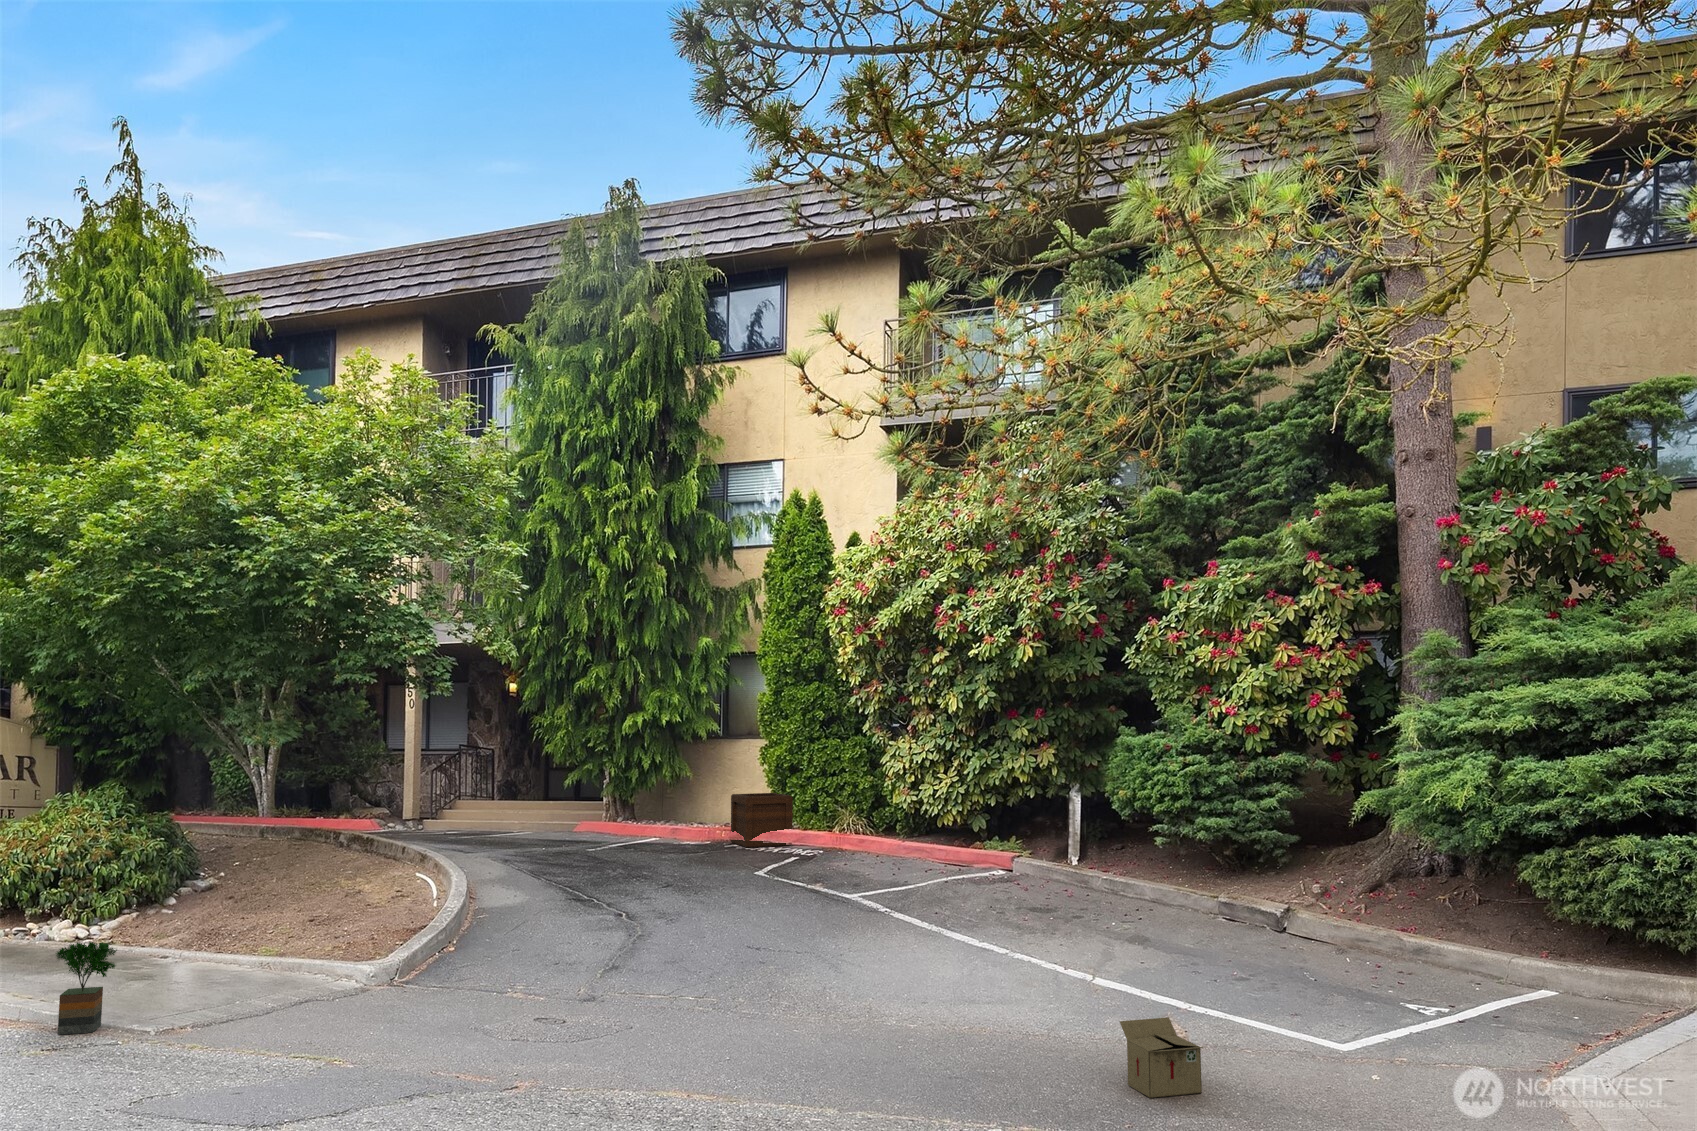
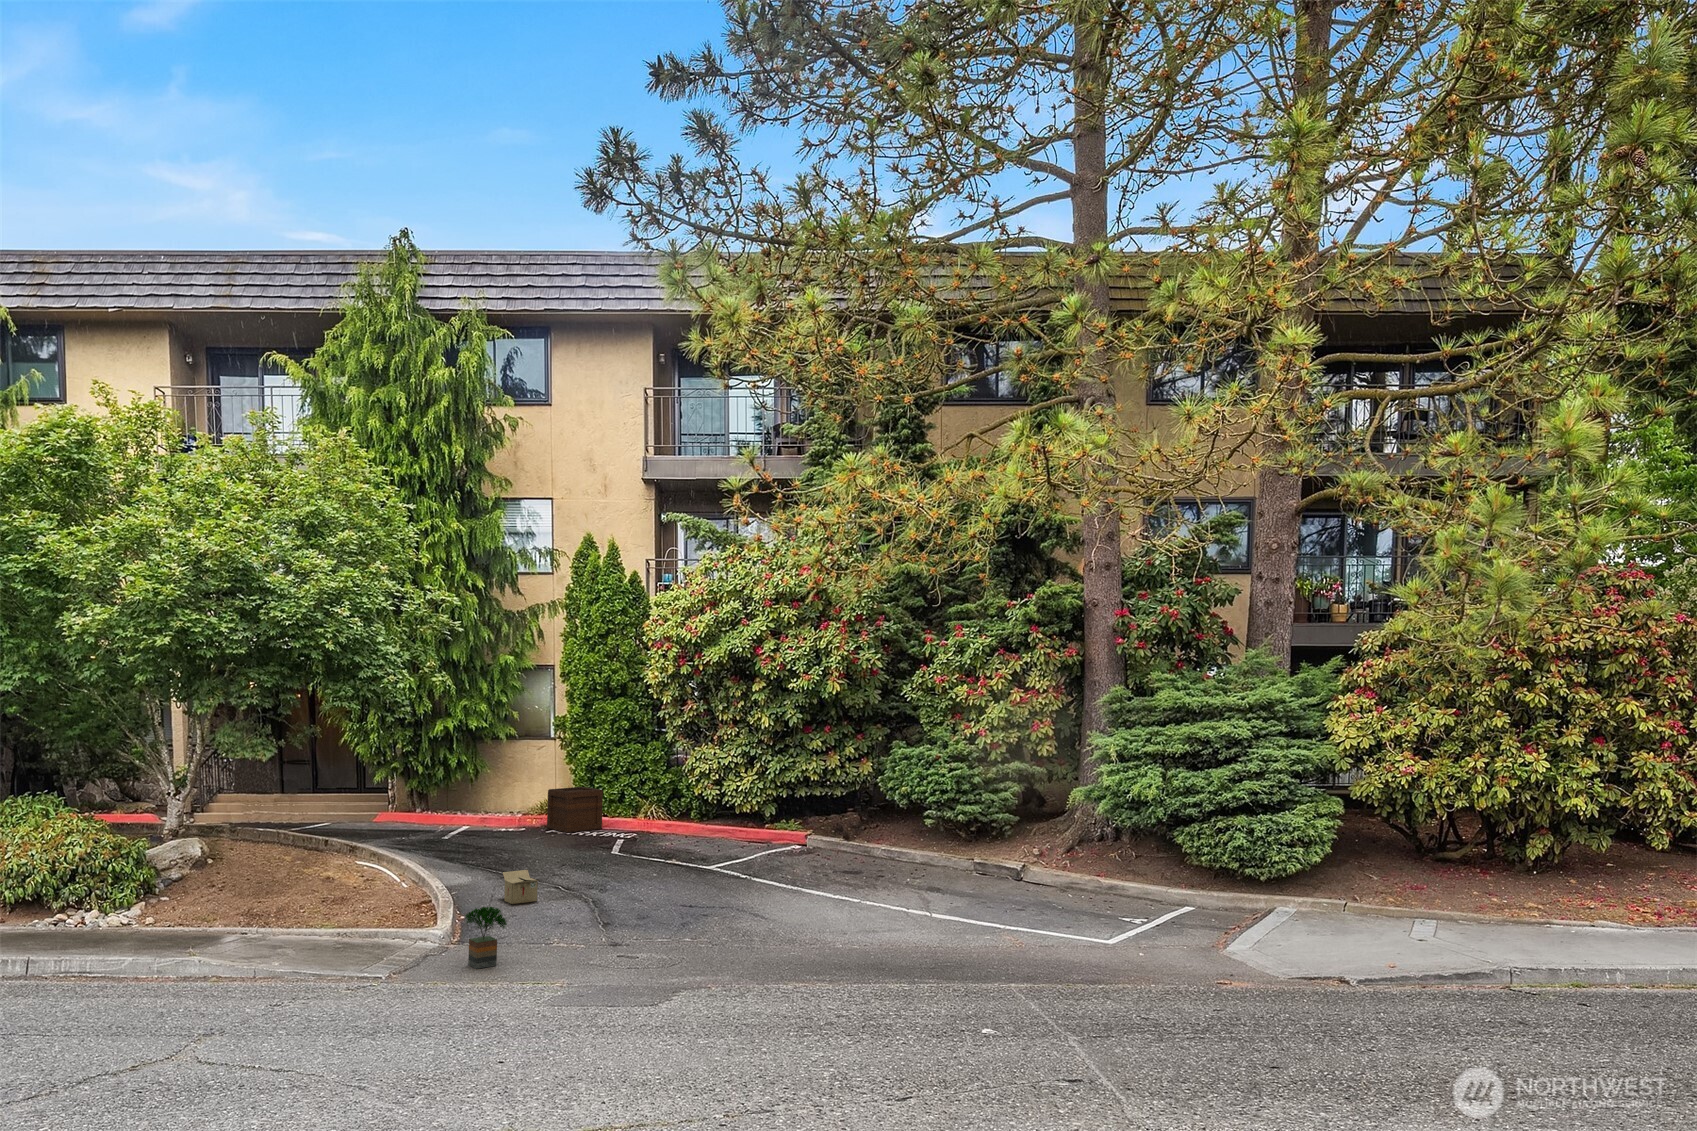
potted tree: present [56,942,117,1035] -> present [465,907,507,969]
cardboard box: present [1120,1017,1206,1098] -> present [503,870,538,904]

